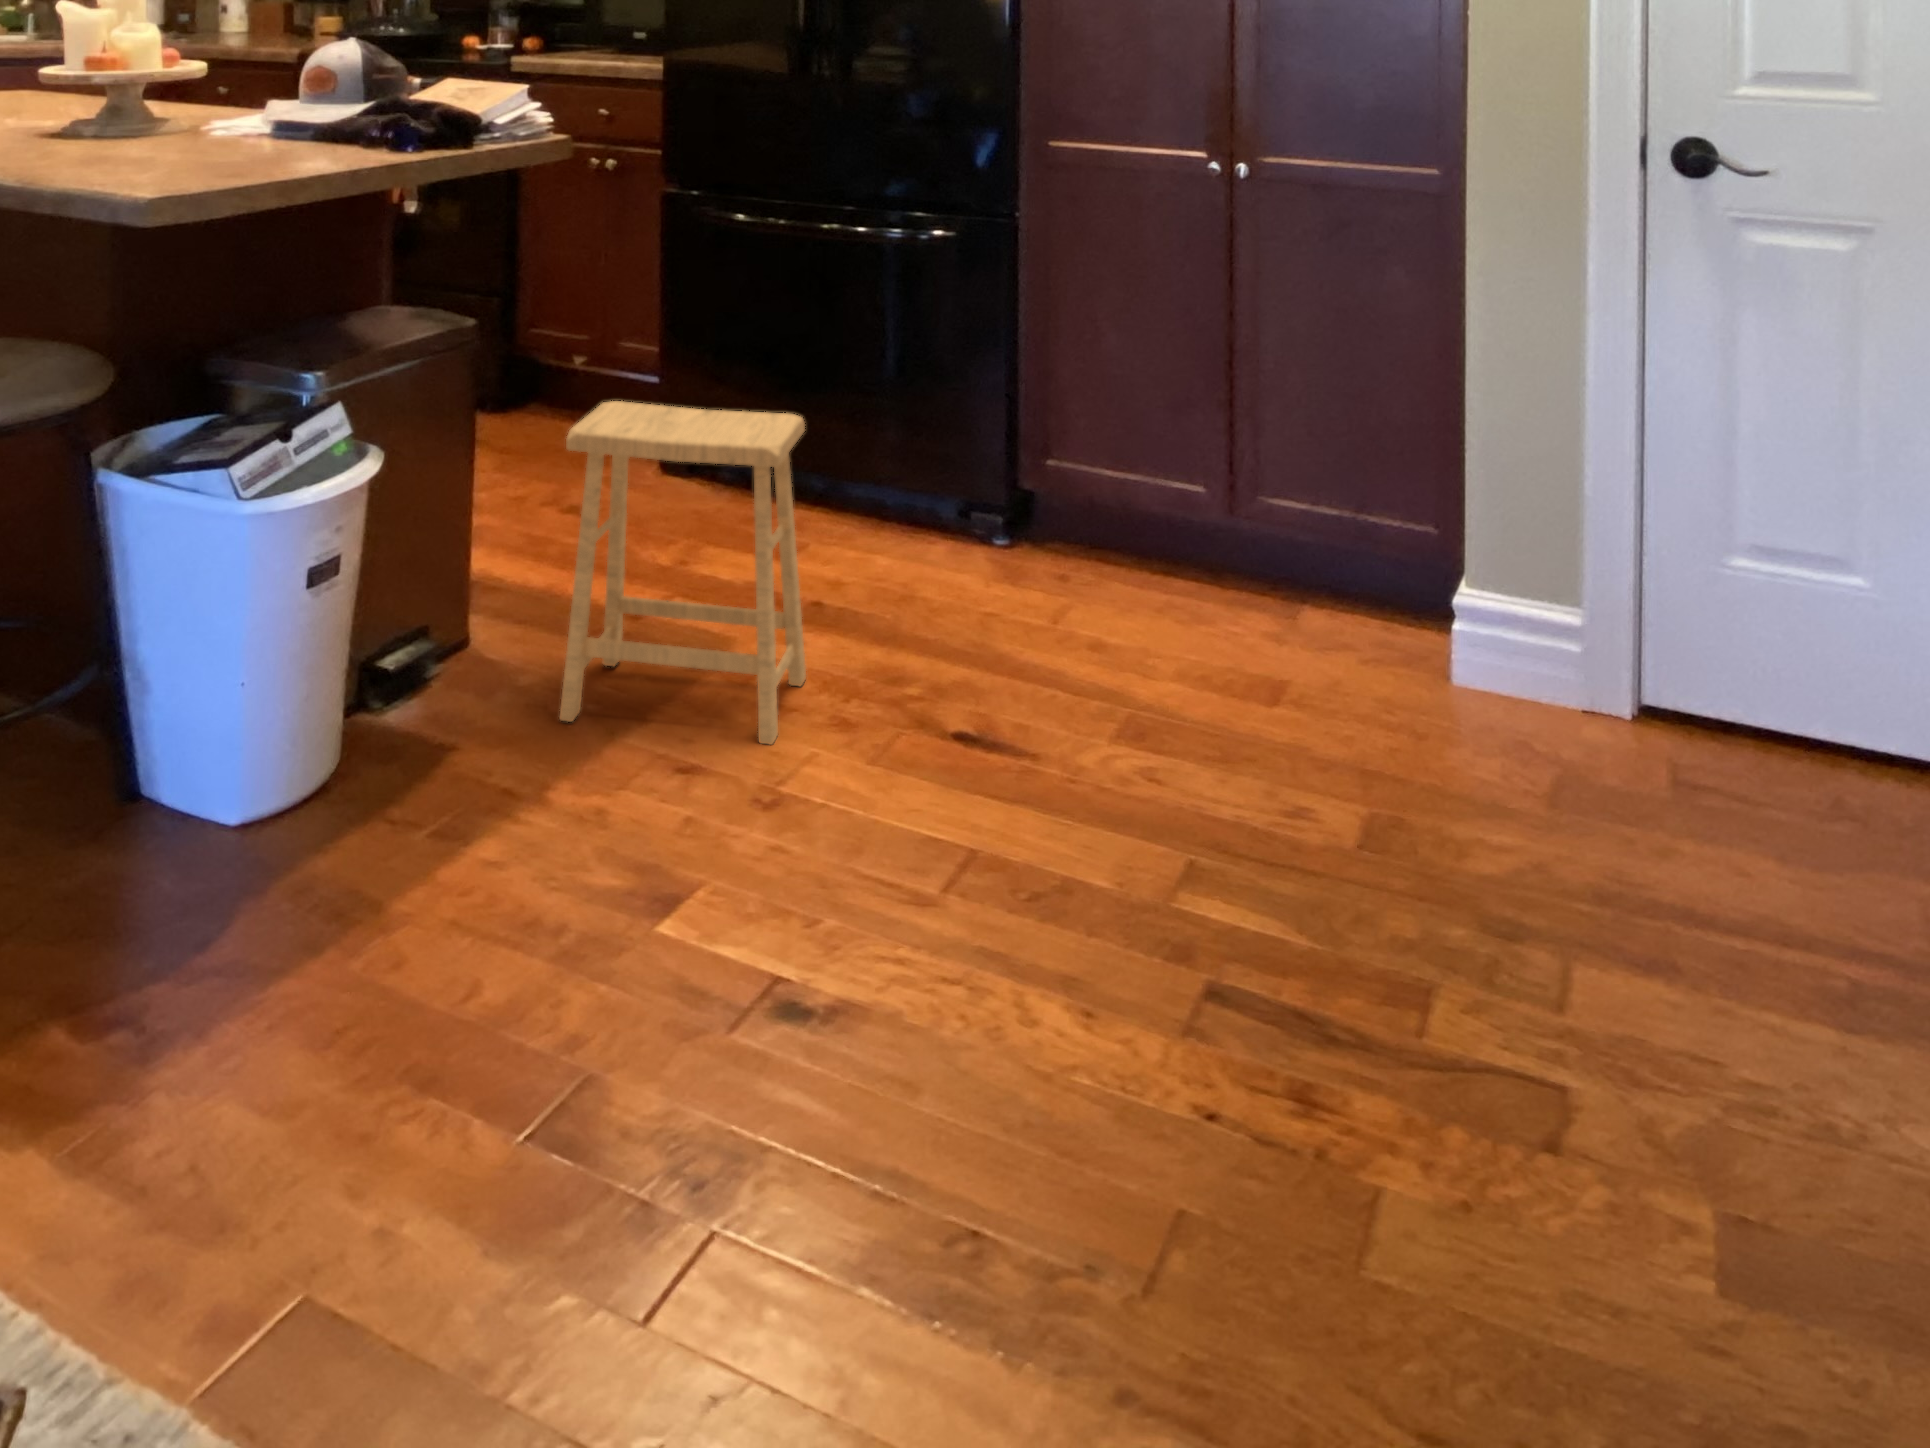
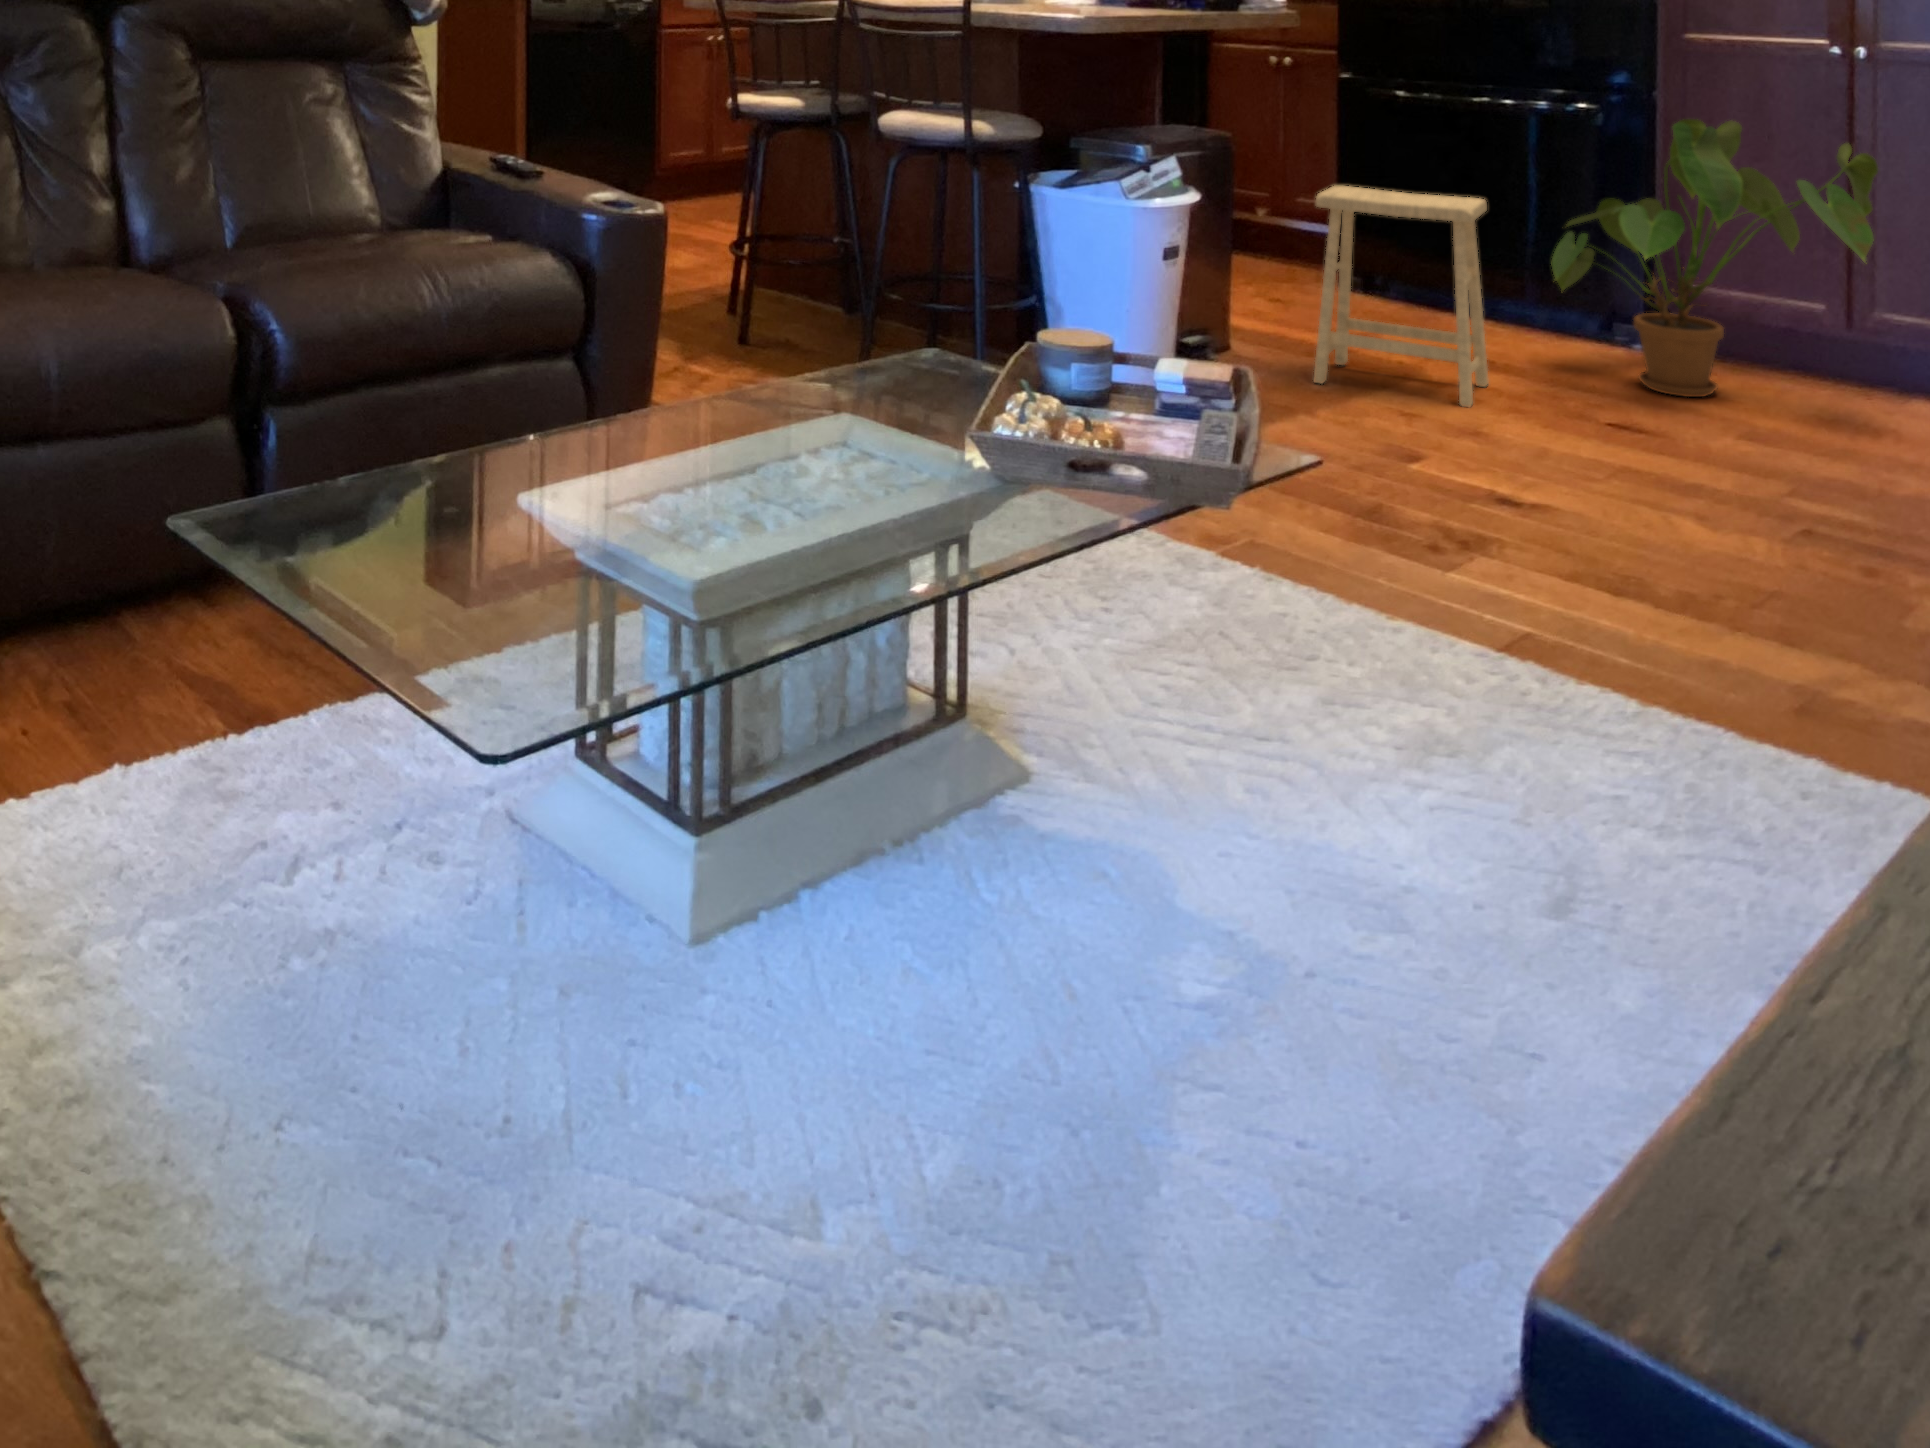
house plant: none [889,264,1266,662] -> present [1551,119,1878,397]

